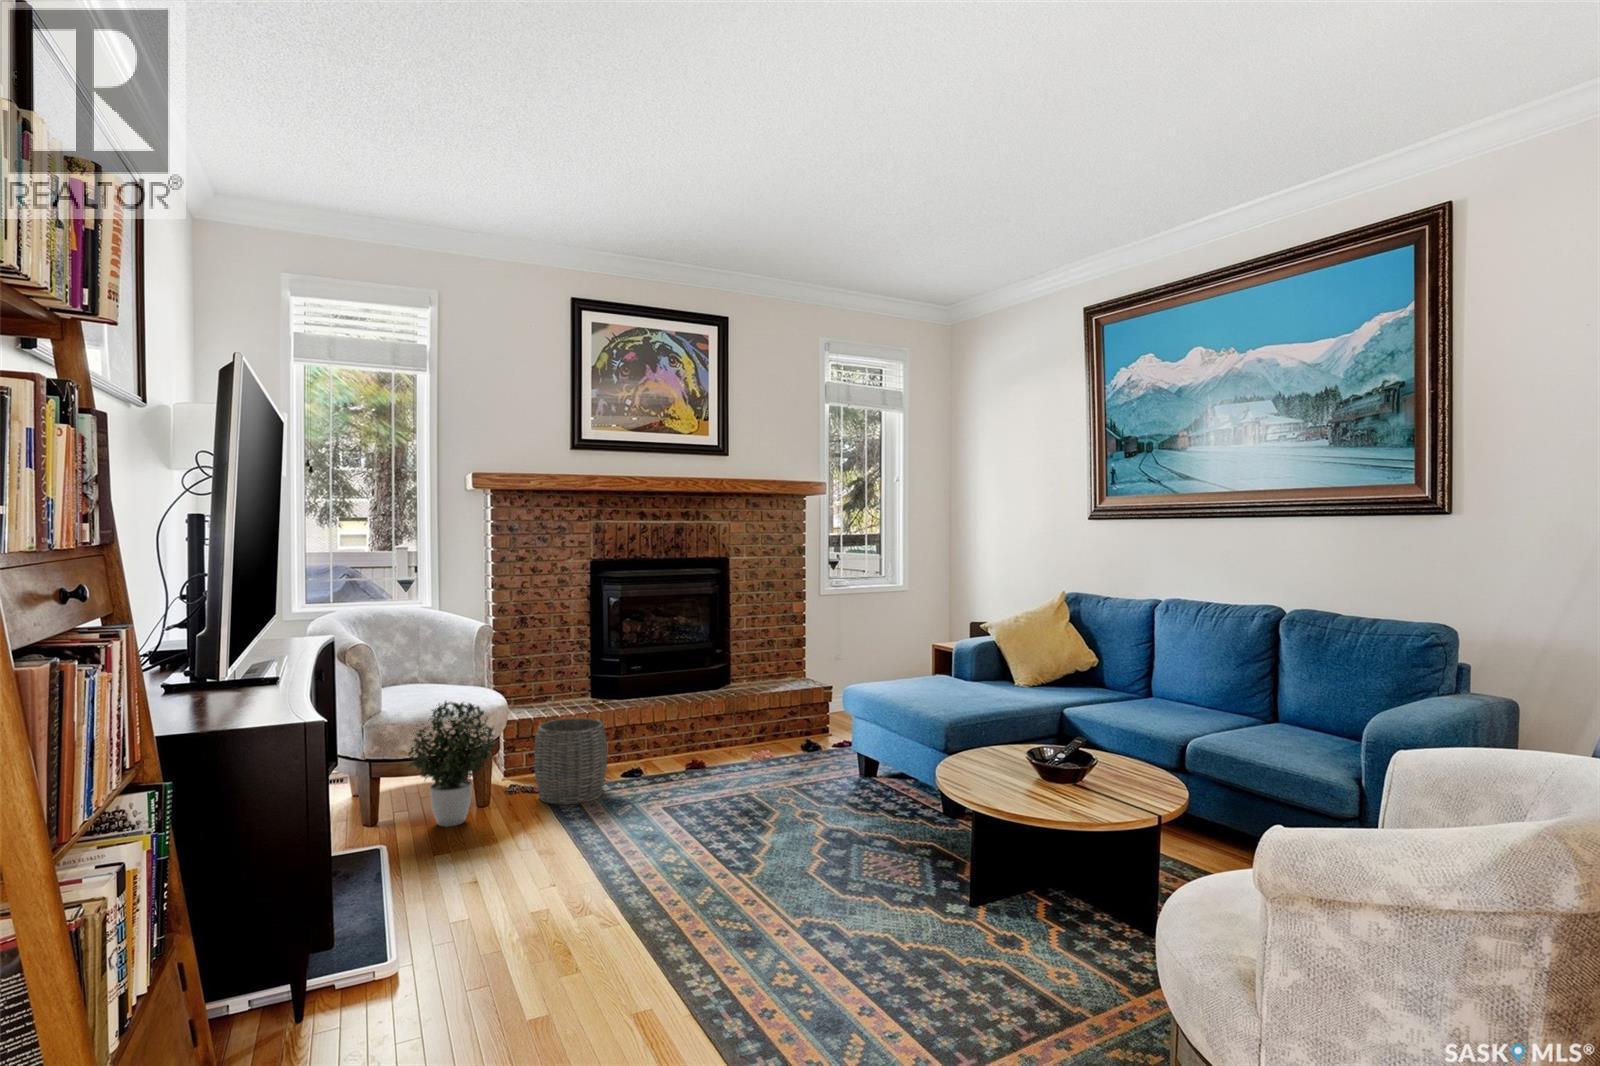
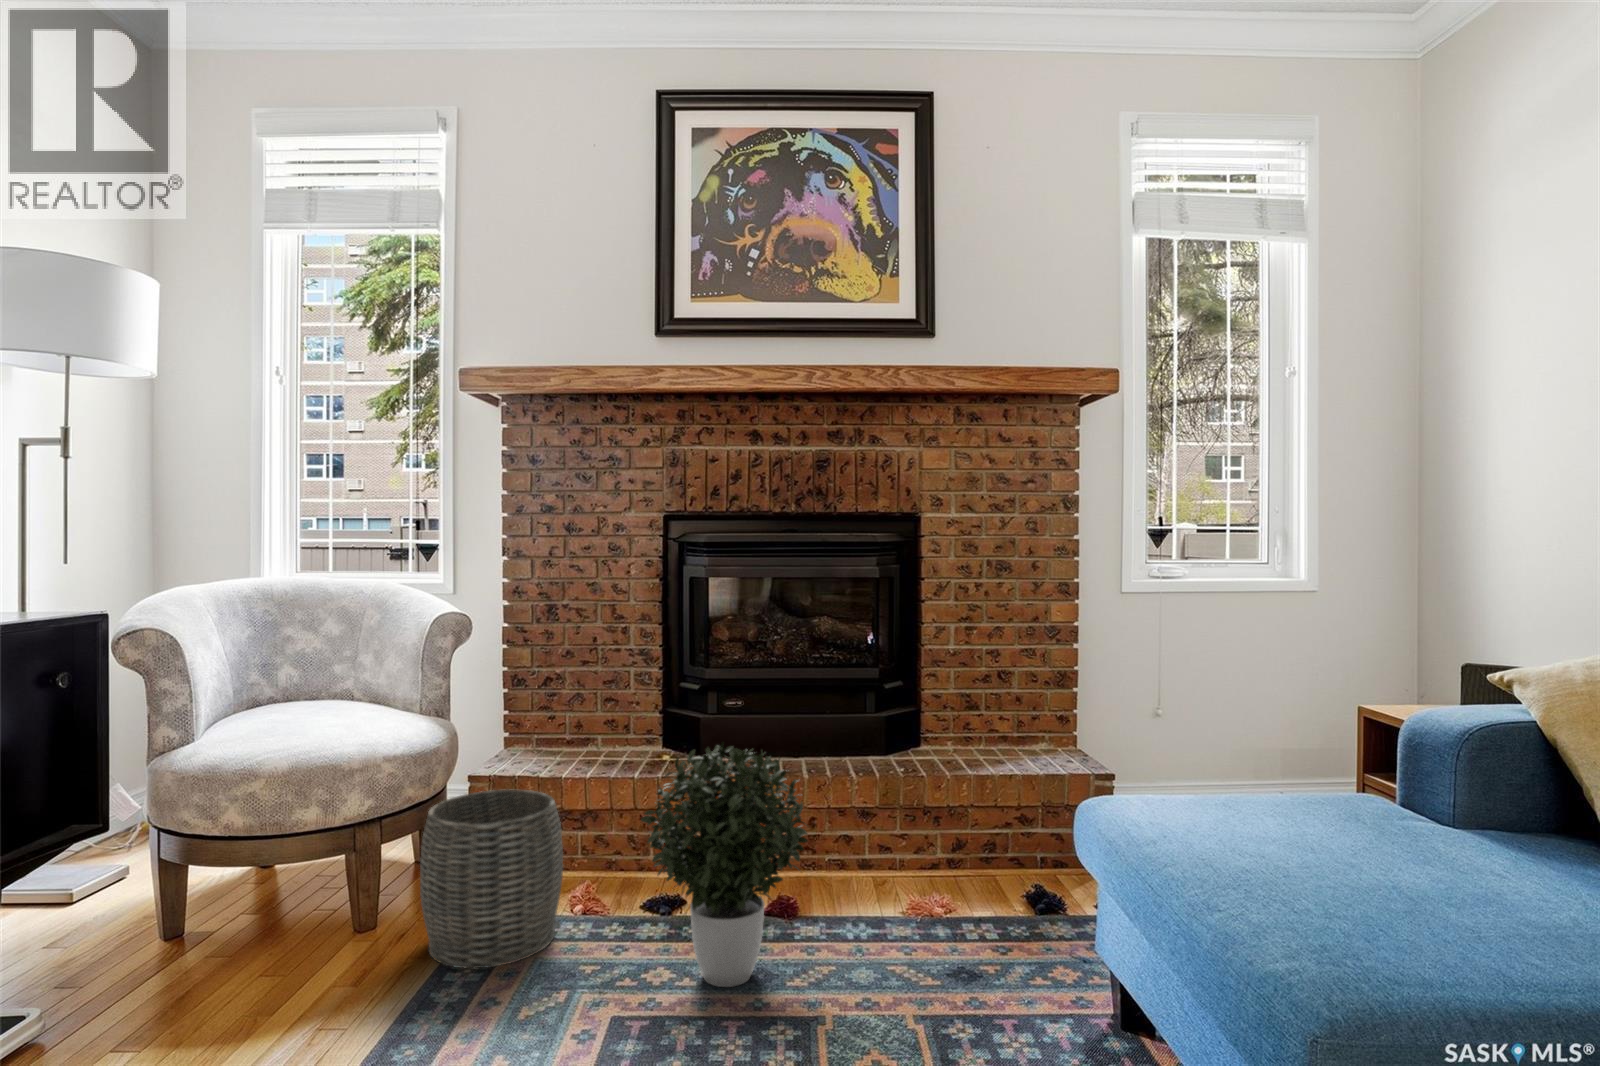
potted plant: present [408,702,495,827] -> present [641,742,808,987]

